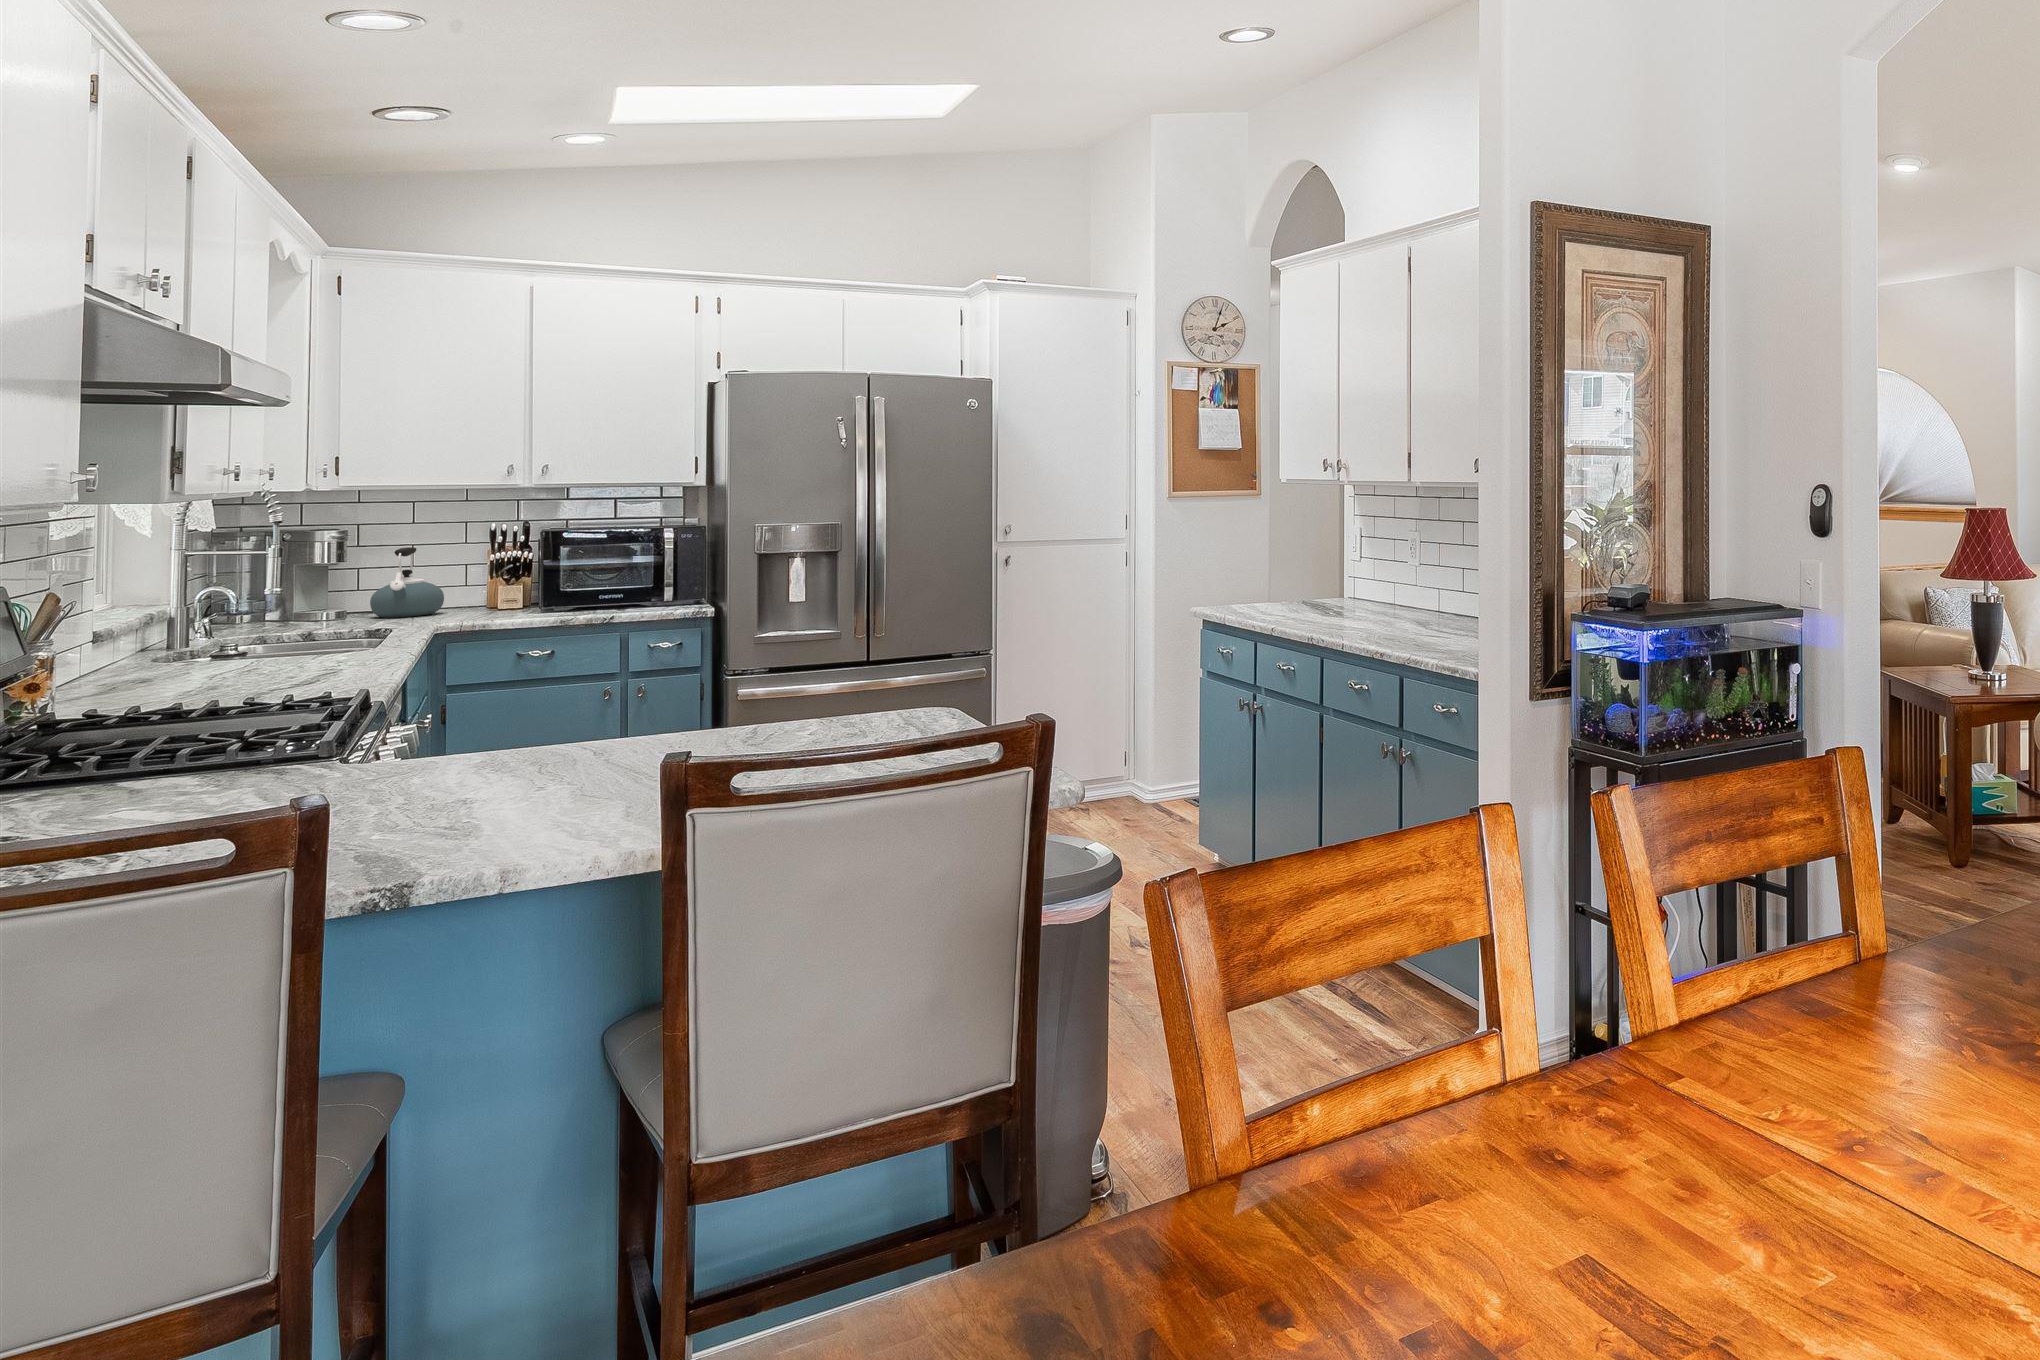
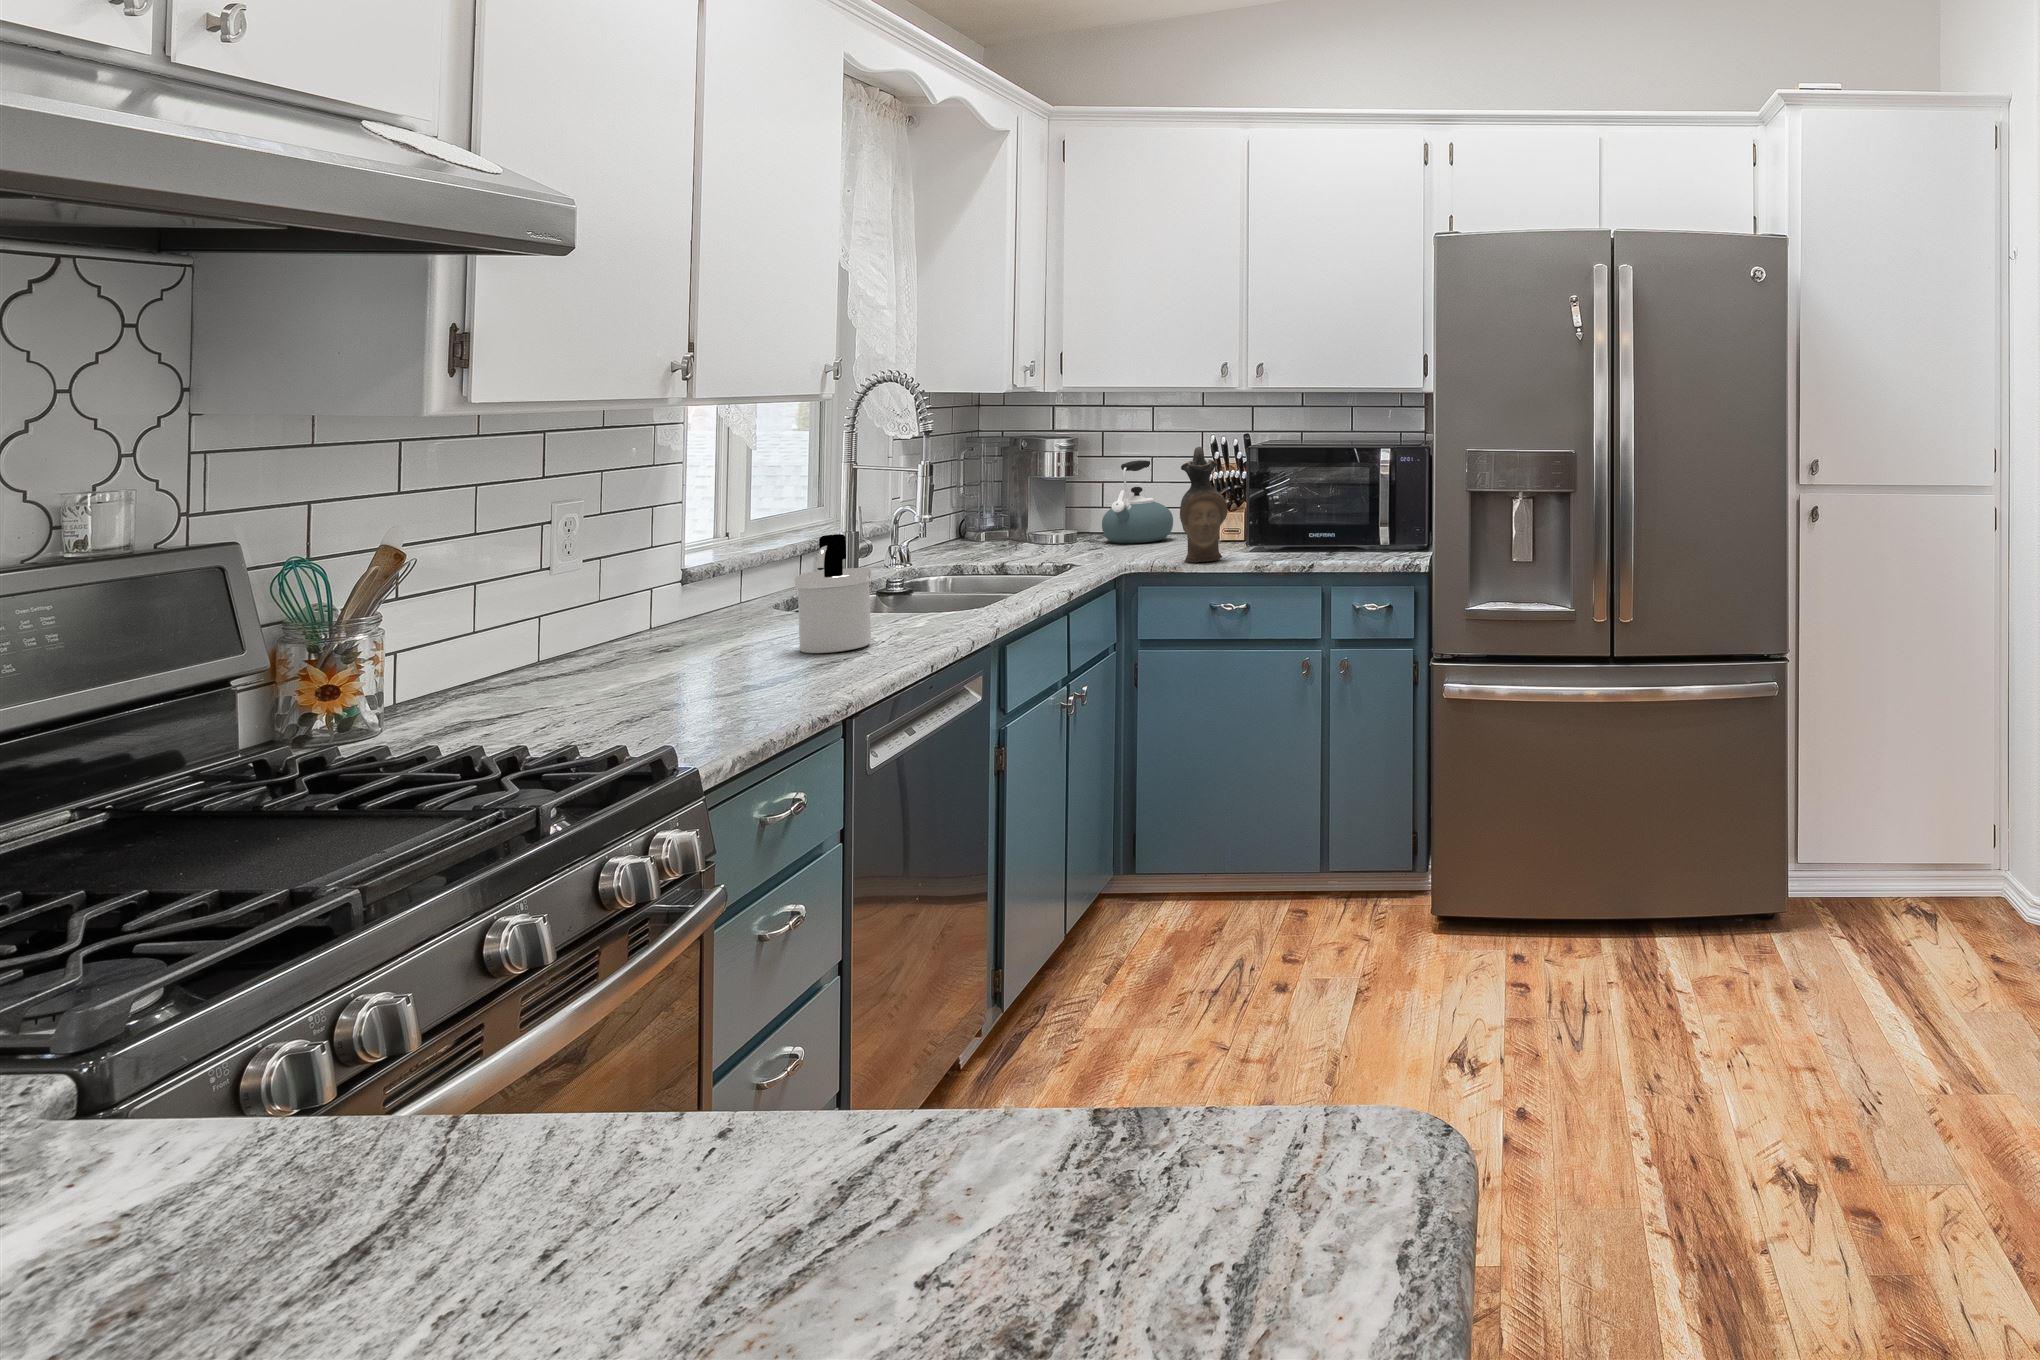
ceramic pitcher: none [493,531,539,621] -> present [1180,447,1228,562]
soap dispenser: none [293,588,356,670] -> present [795,534,872,653]

